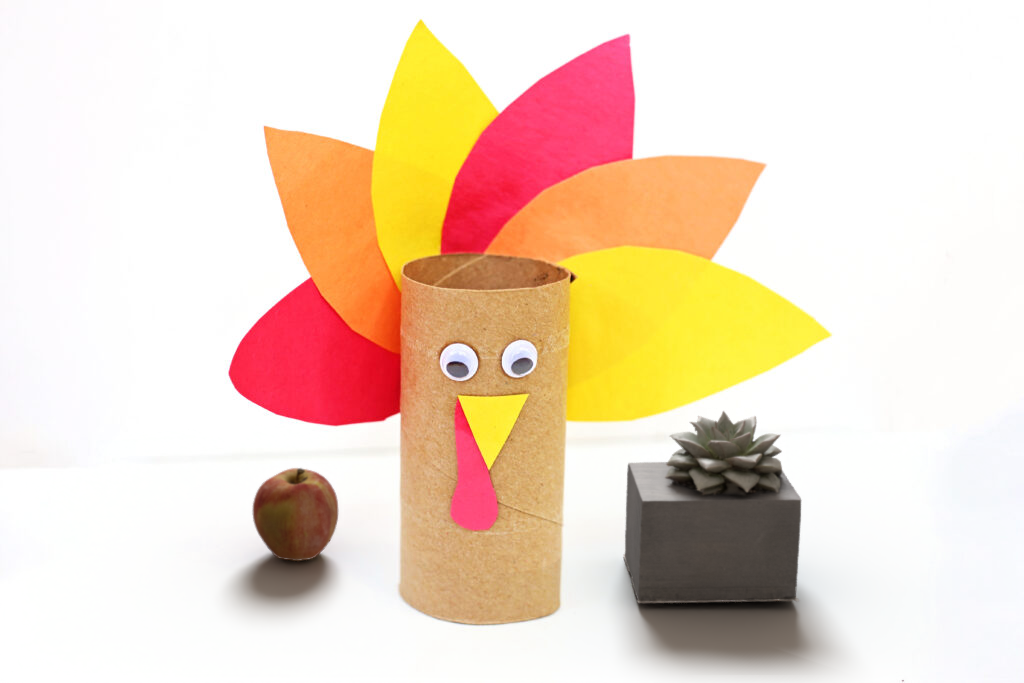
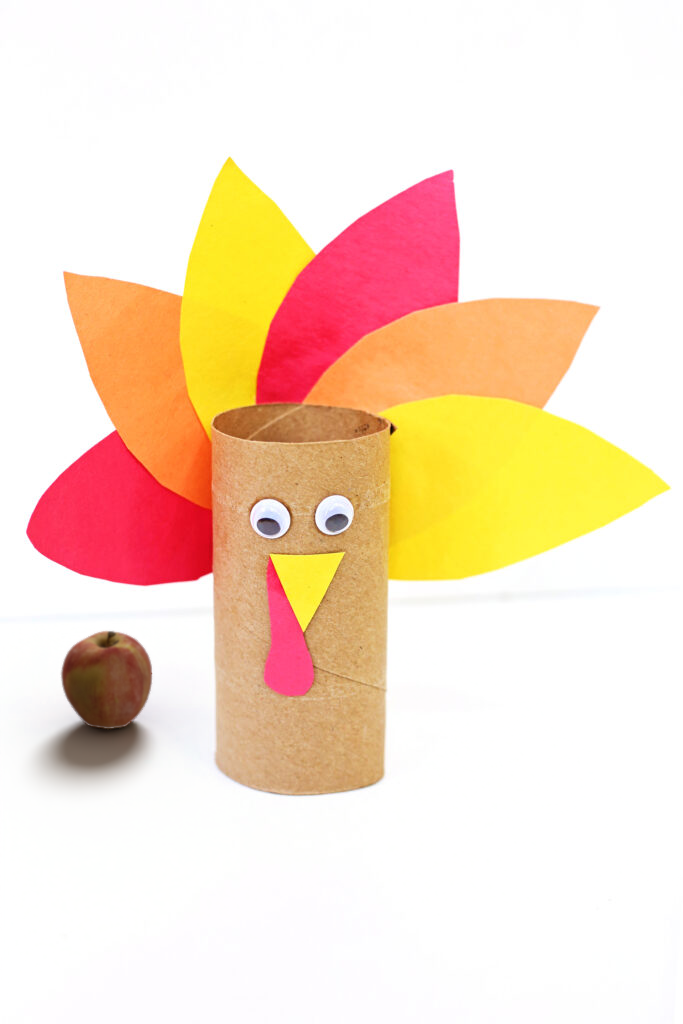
succulent plant: present [624,411,801,603] -> none [456,569,639,774]

